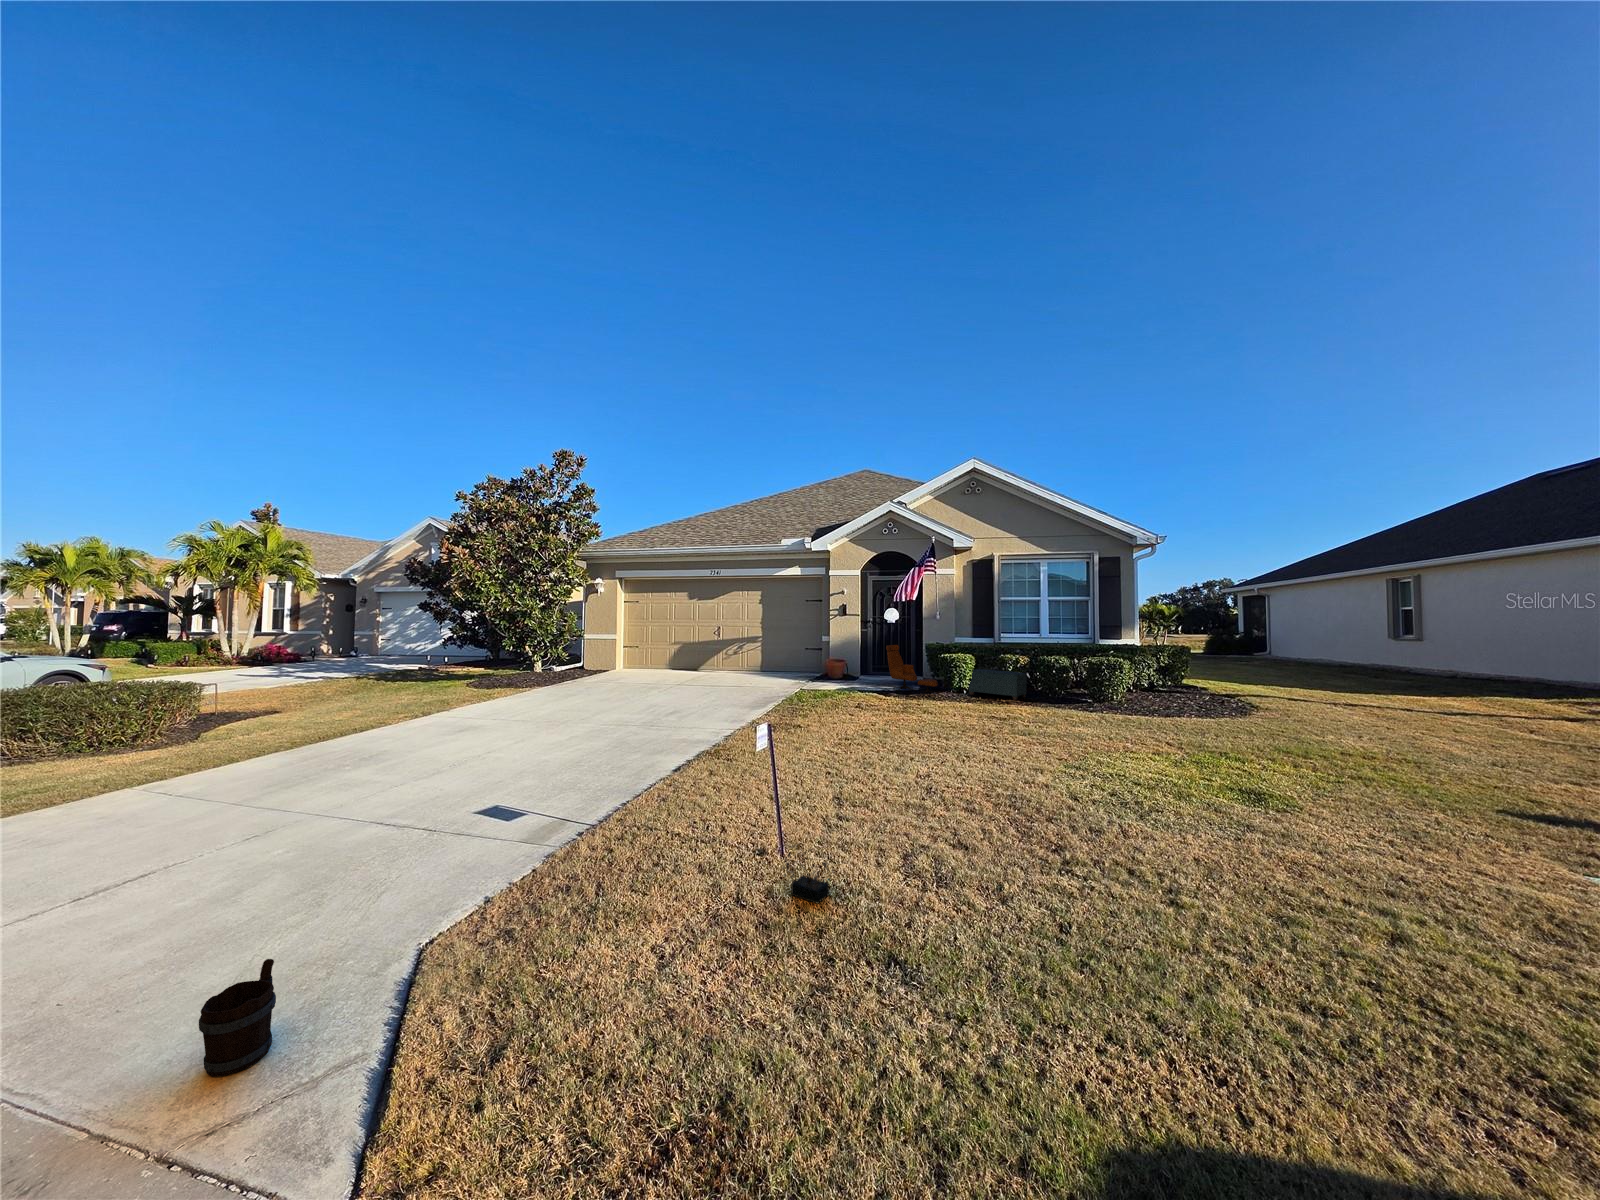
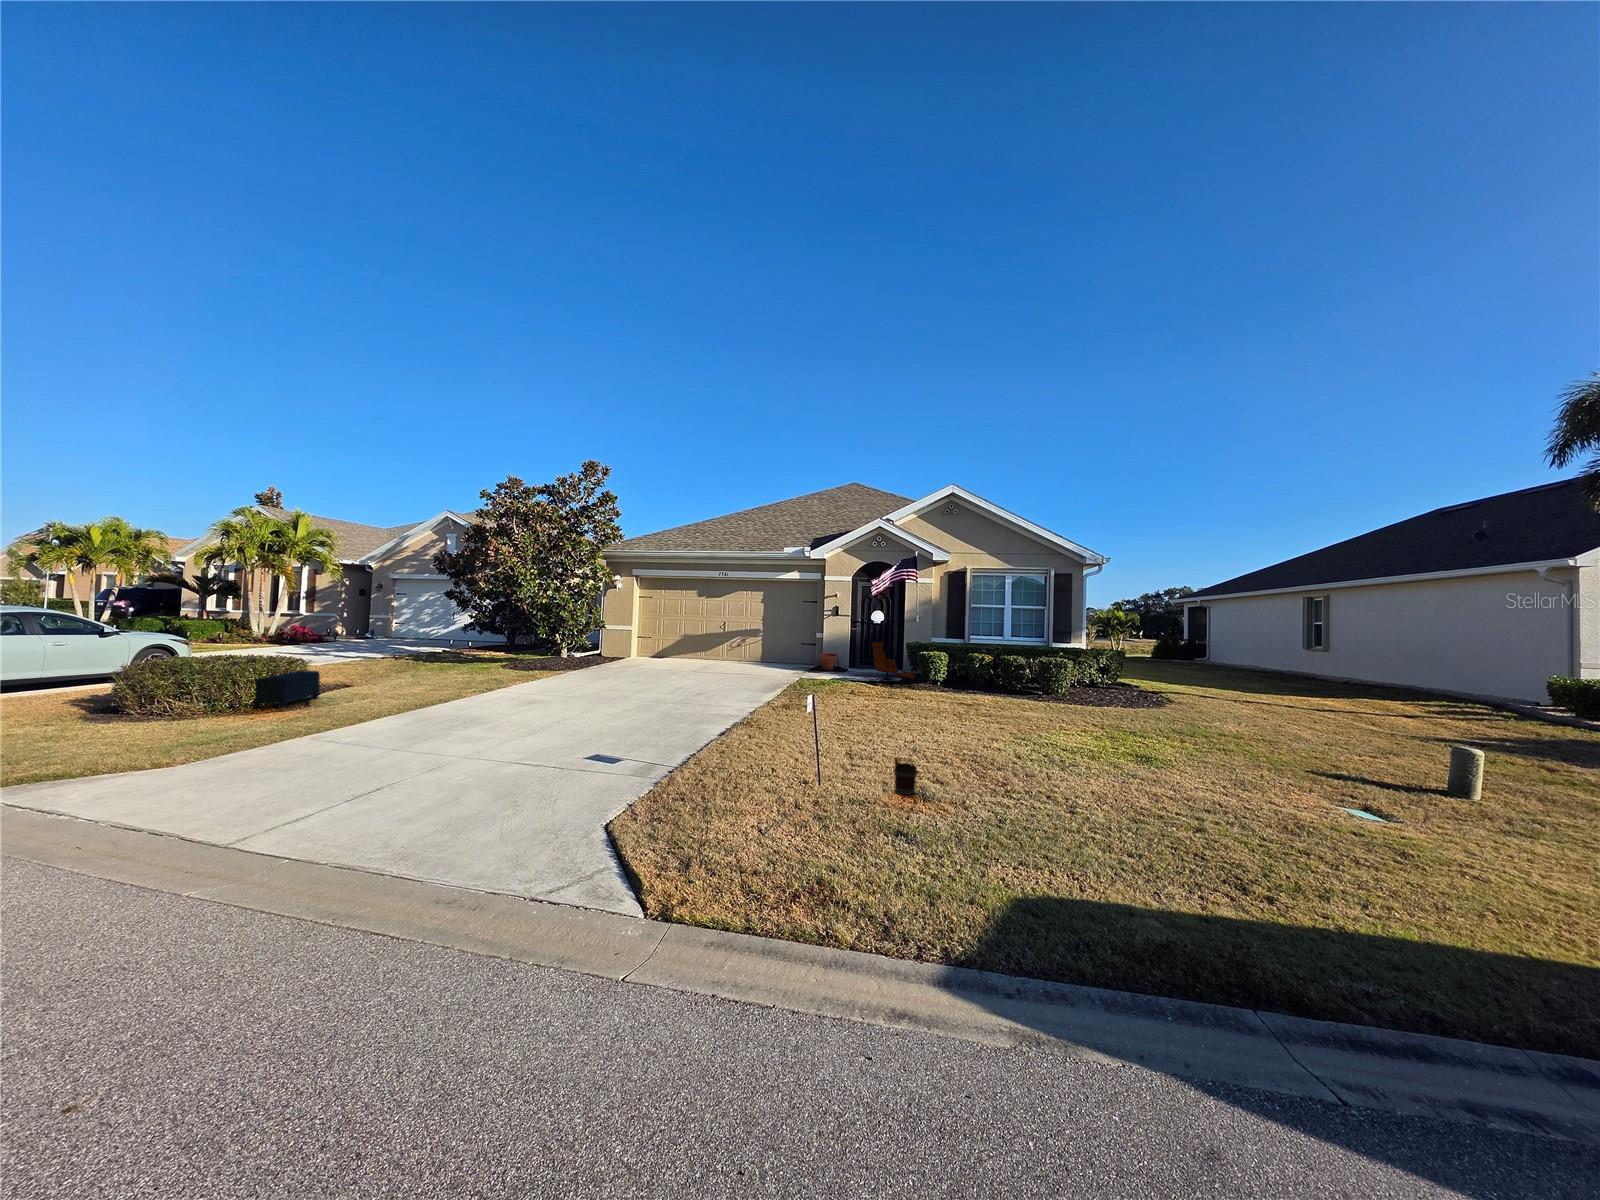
bench: present [969,669,1027,700] -> present [253,671,320,708]
decorative plant: present [783,844,833,903] -> none [821,772,857,810]
bucket: present [199,959,276,1077] -> present [894,757,917,795]

